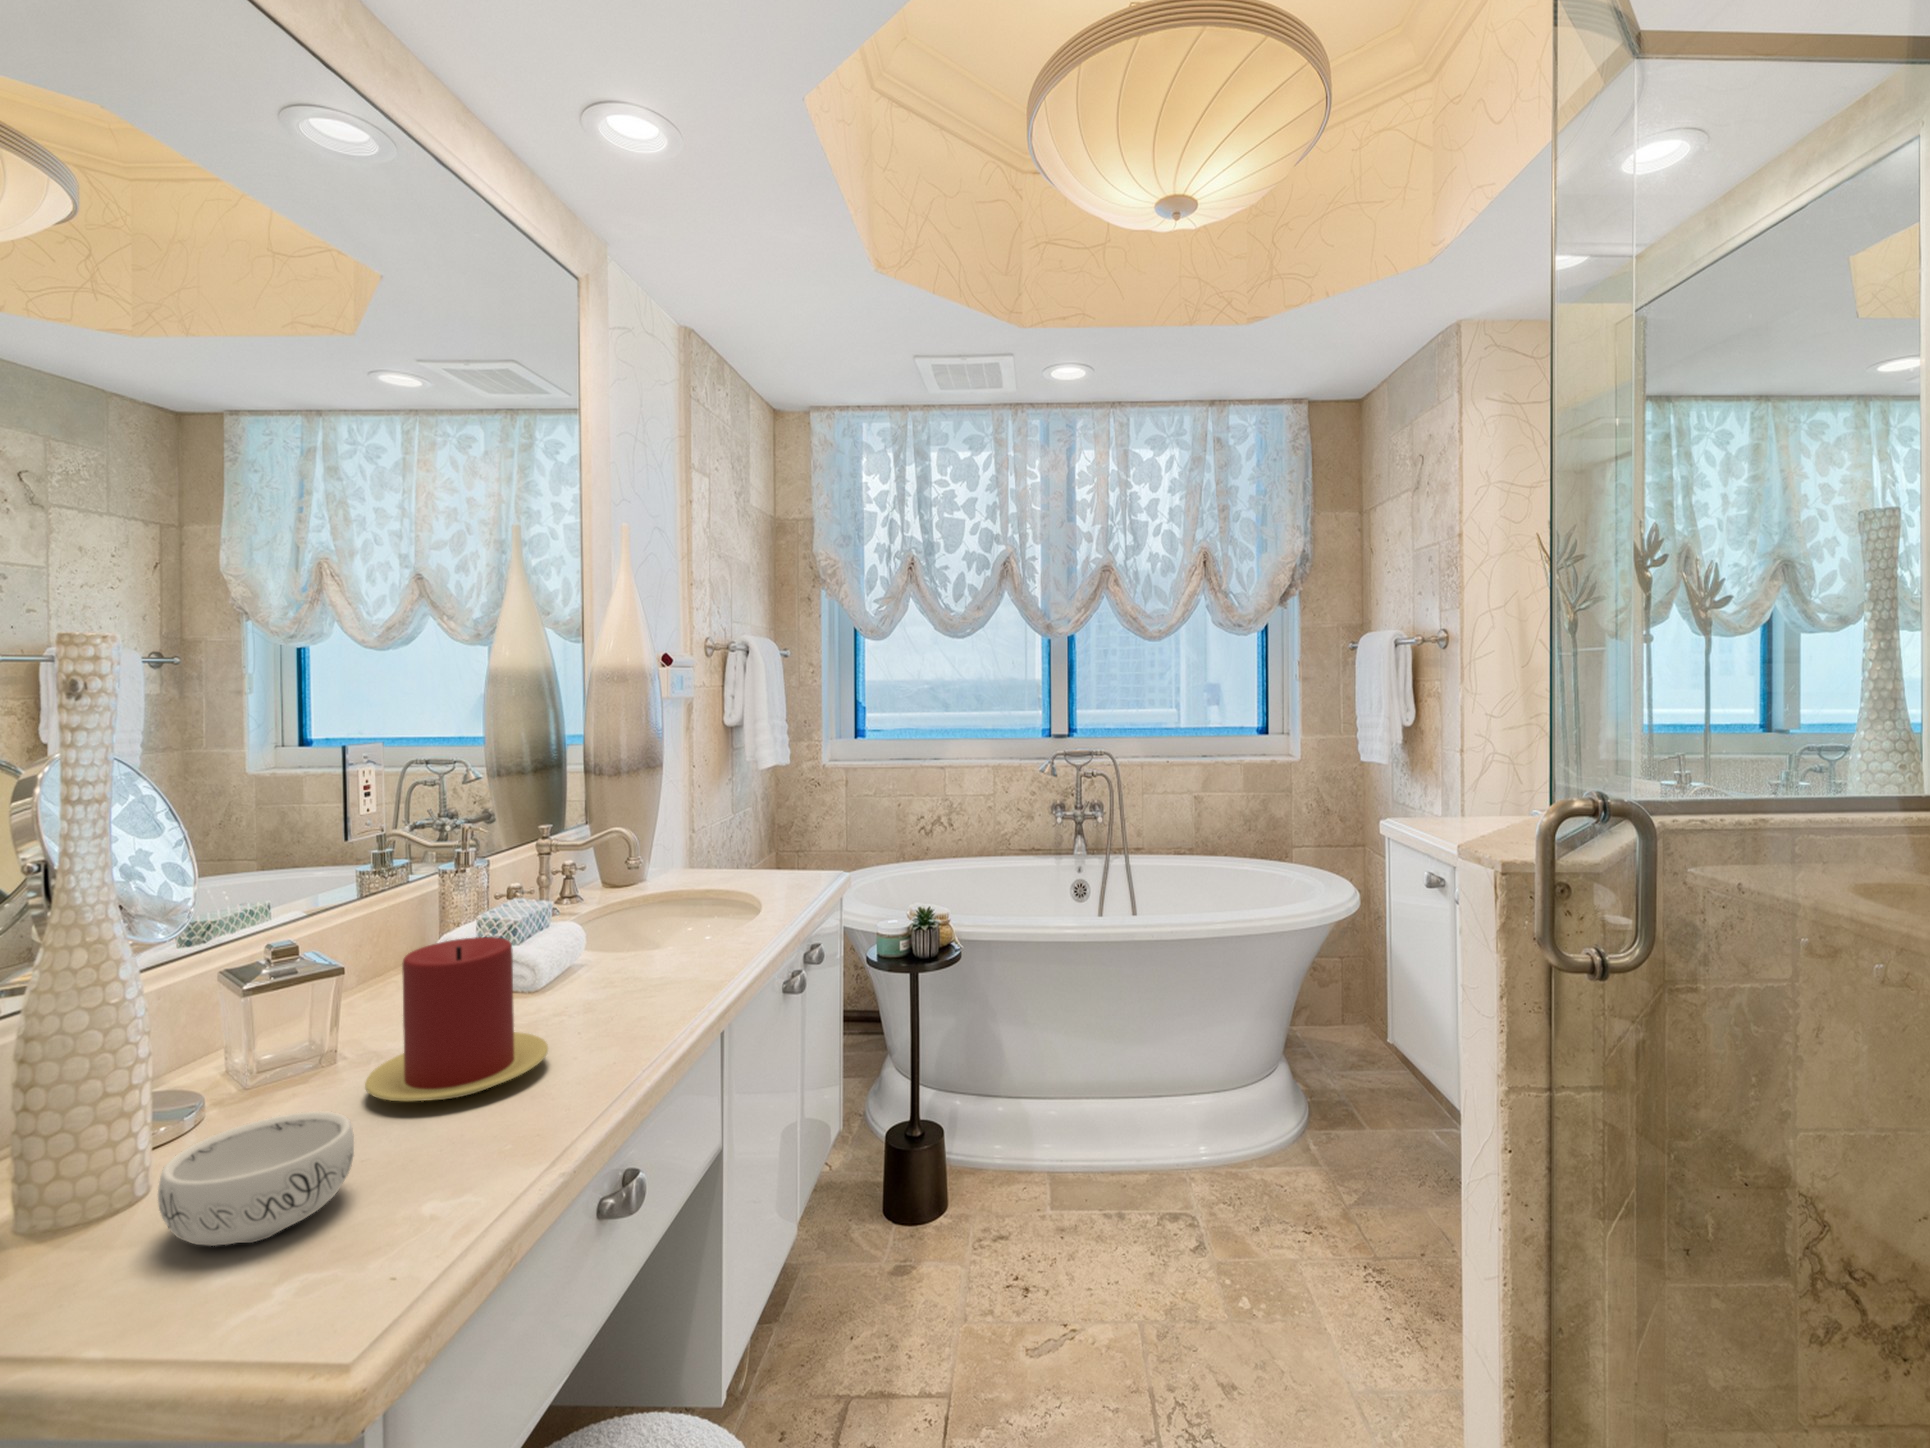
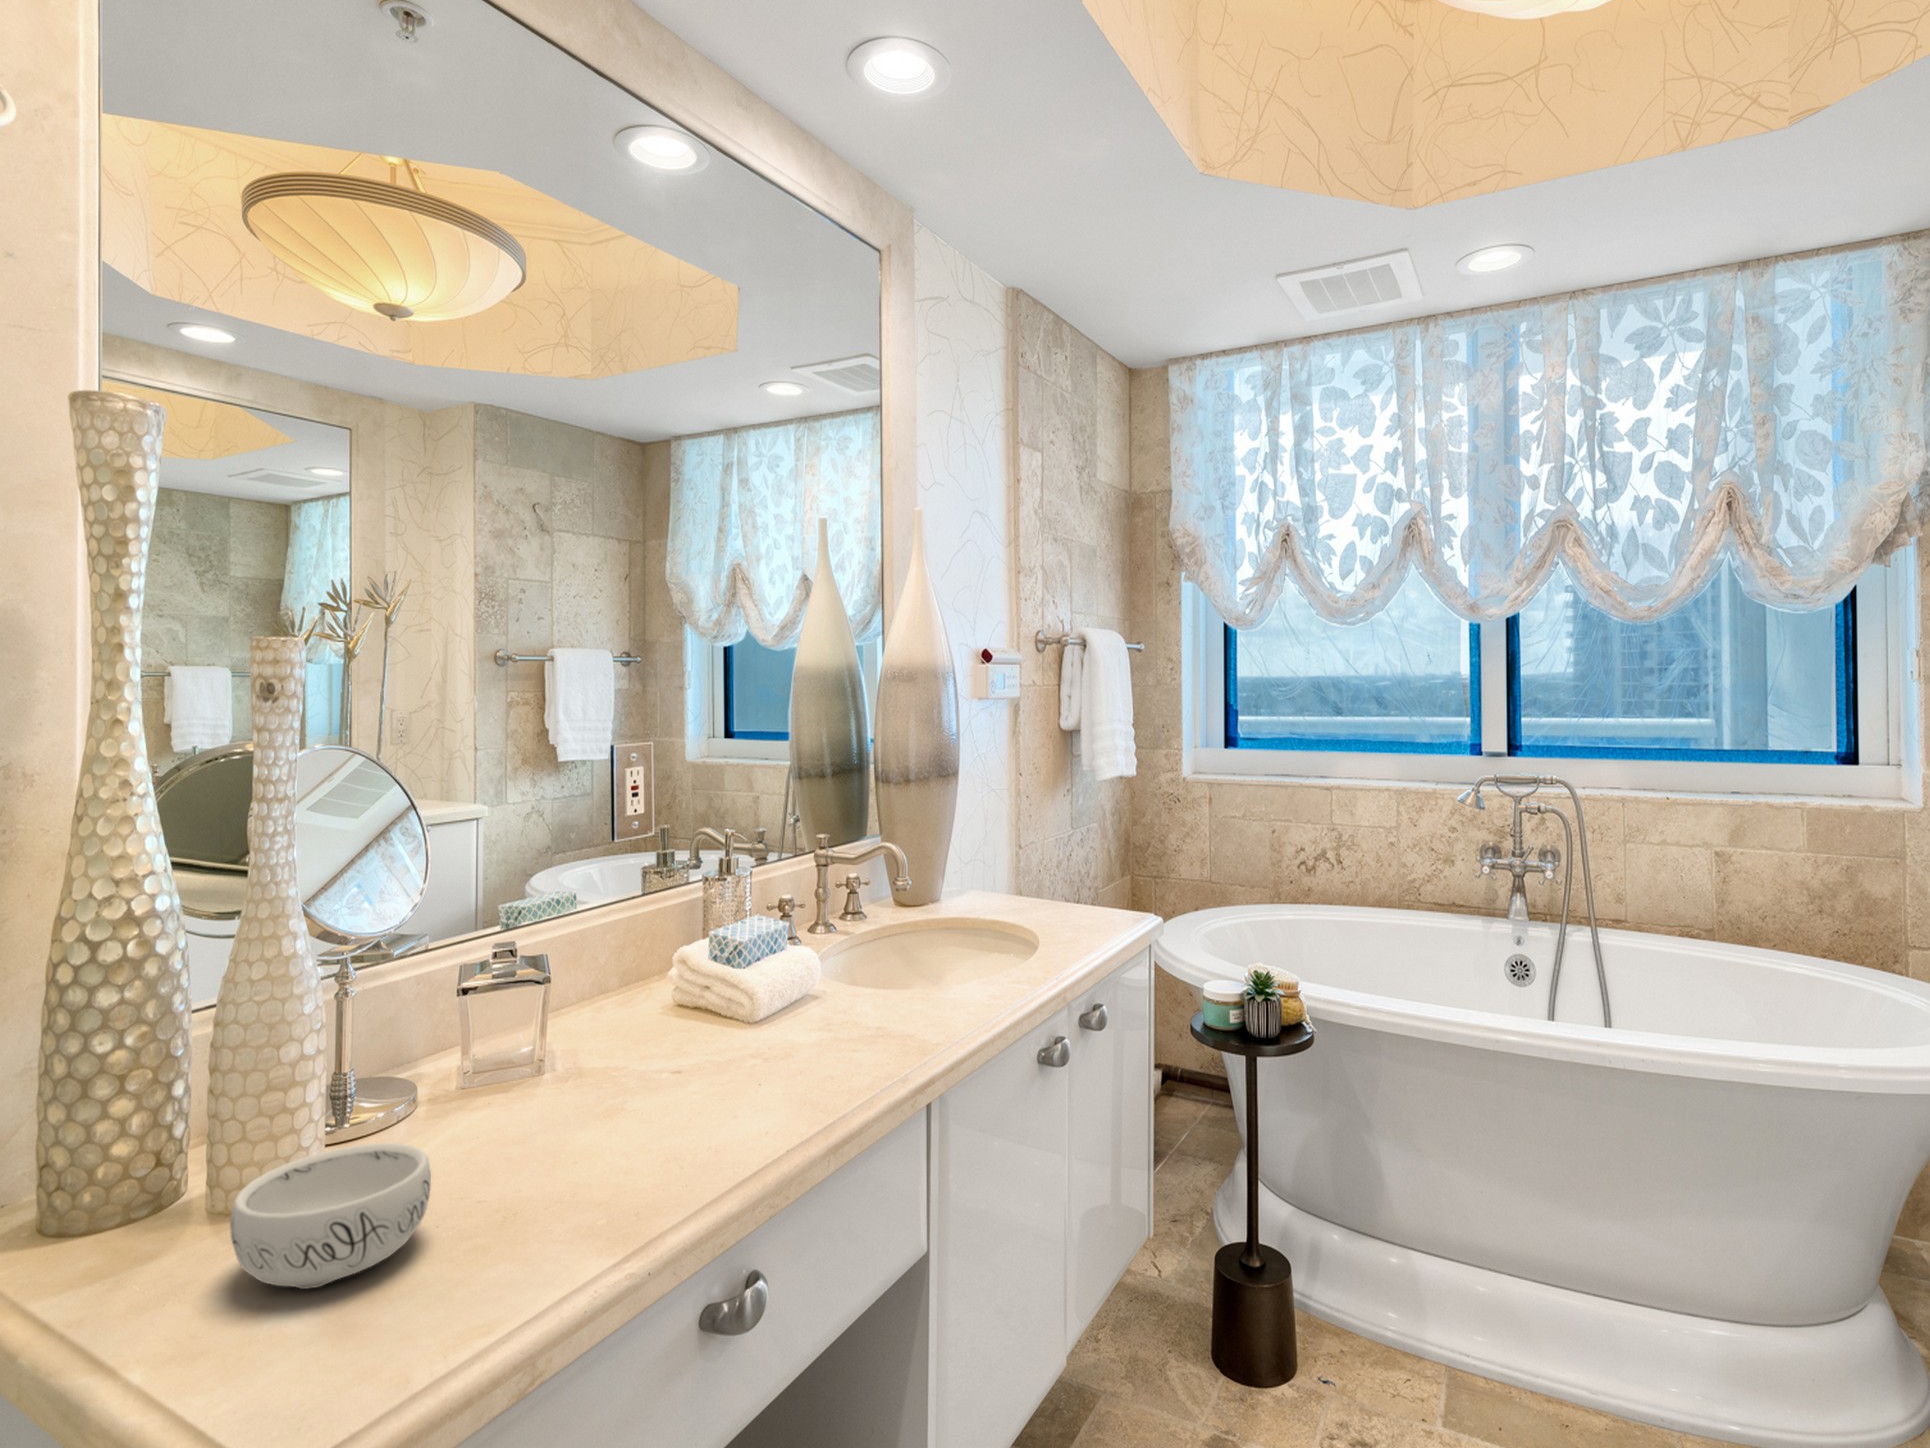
candle: present [365,937,548,1101] -> none [517,961,708,1146]

